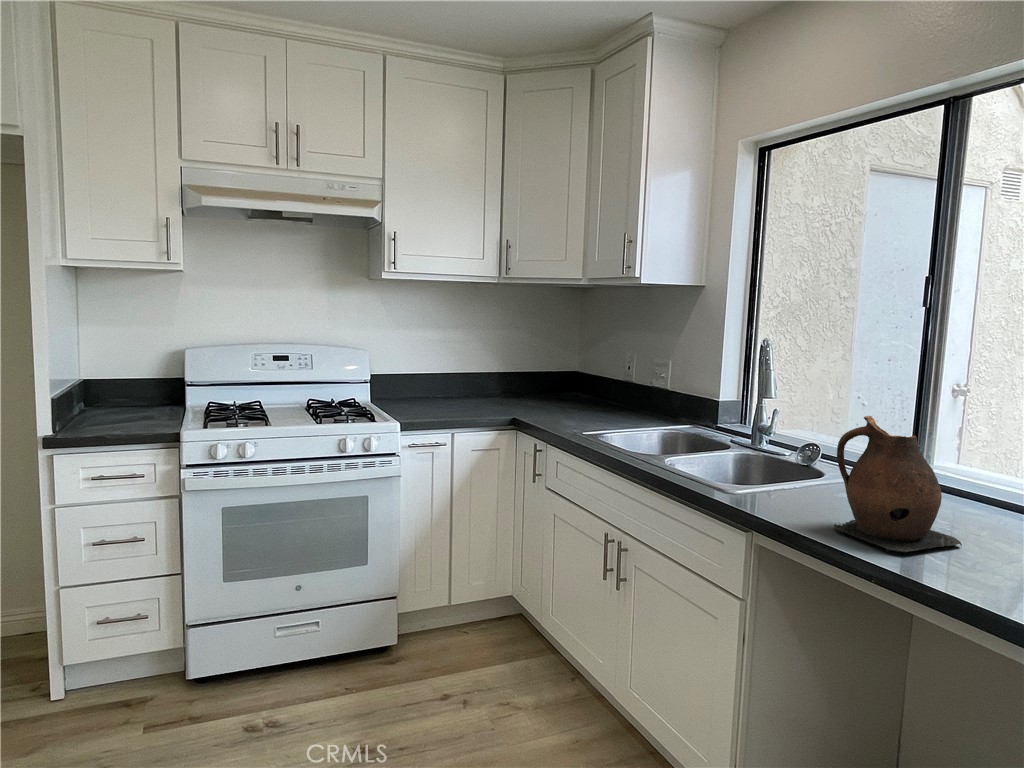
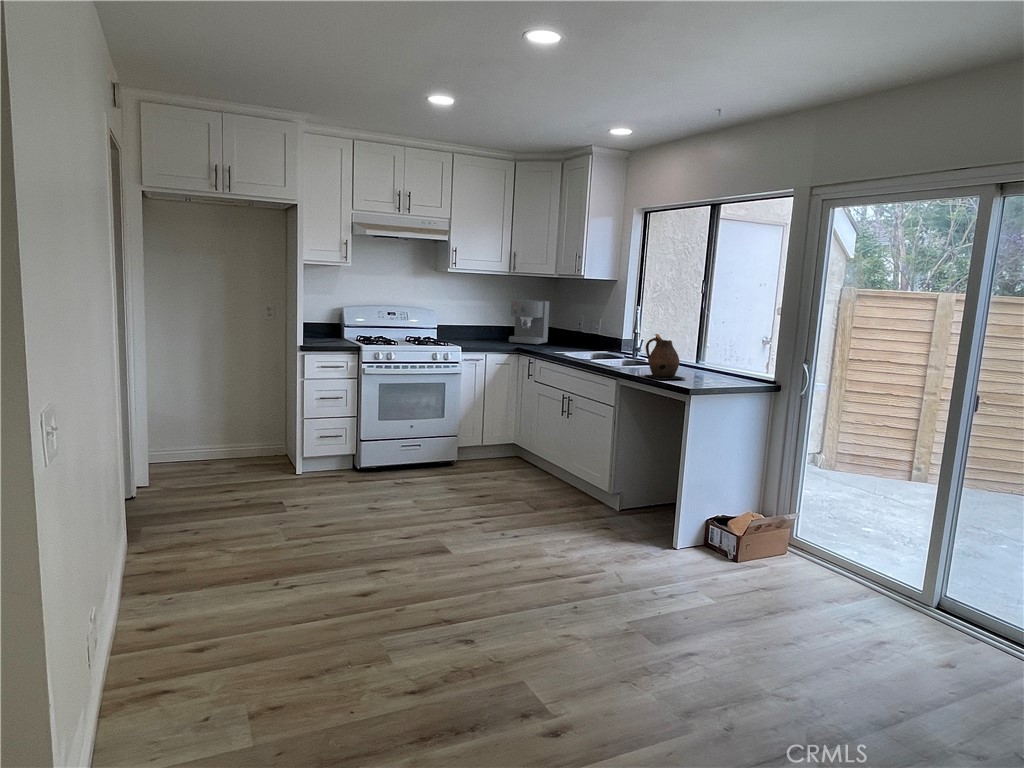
coffee maker: none [500,327,573,410] -> present [509,300,549,345]

